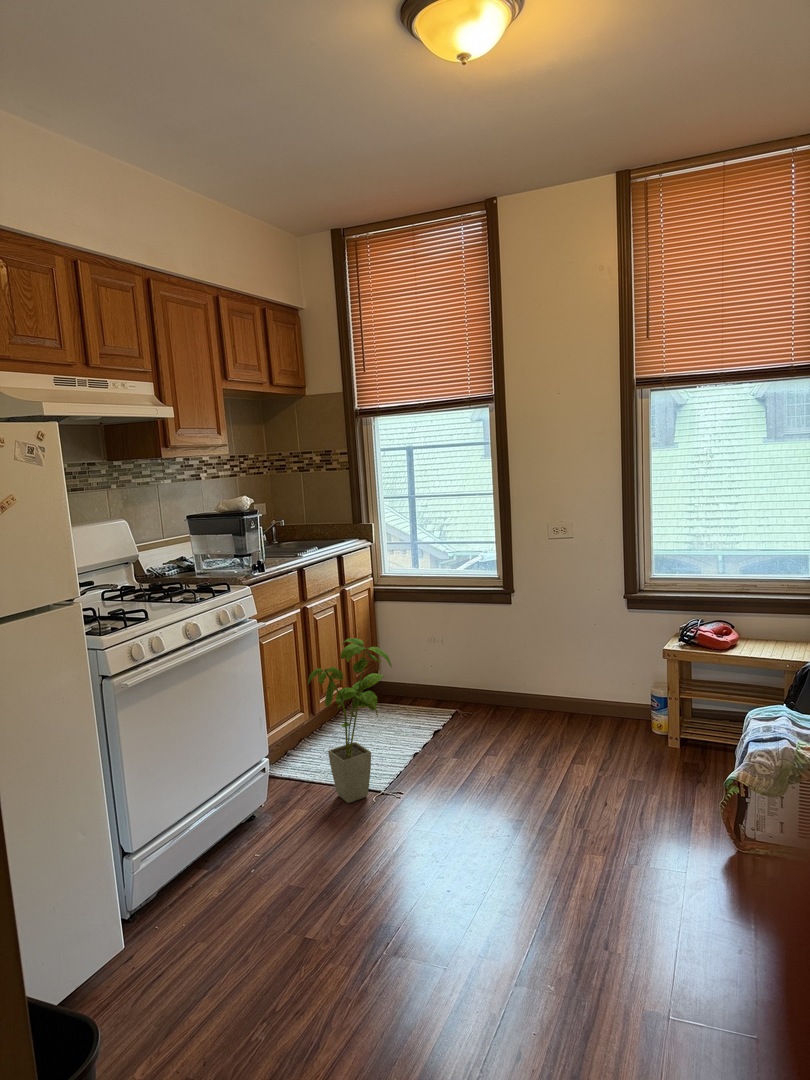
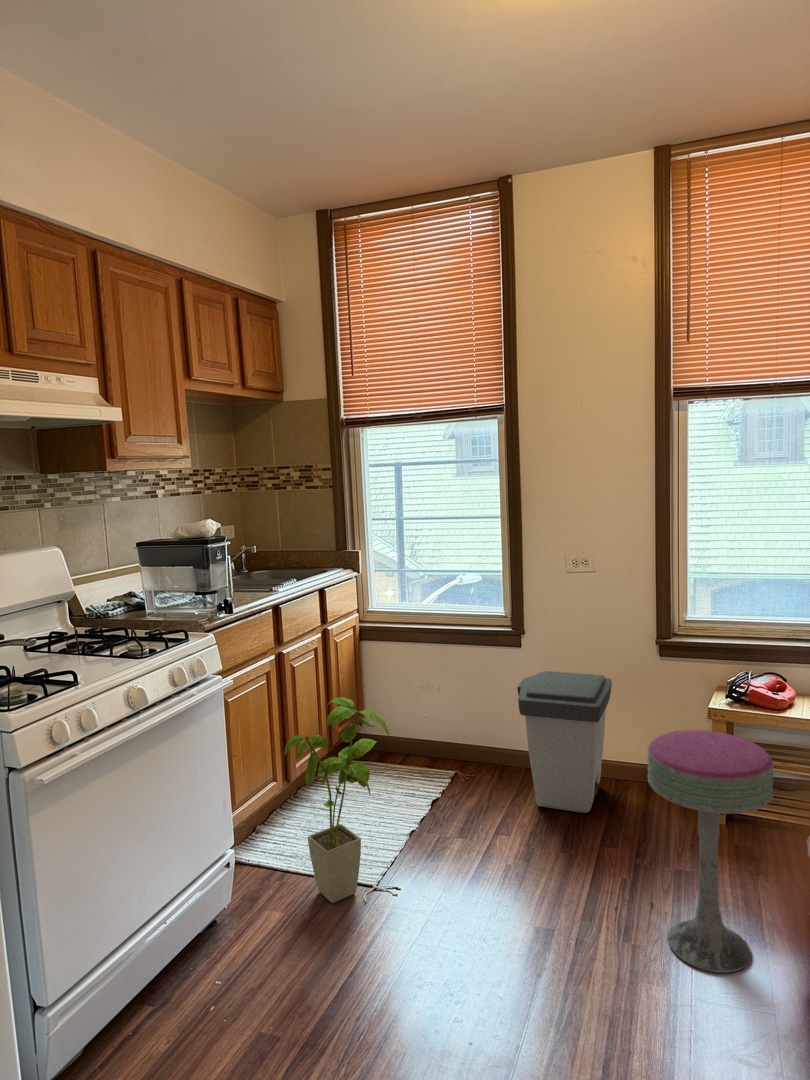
trash can: none [504,623,586,739] -> present [517,671,612,813]
bar stool: none [597,660,695,848] -> present [647,730,773,973]

